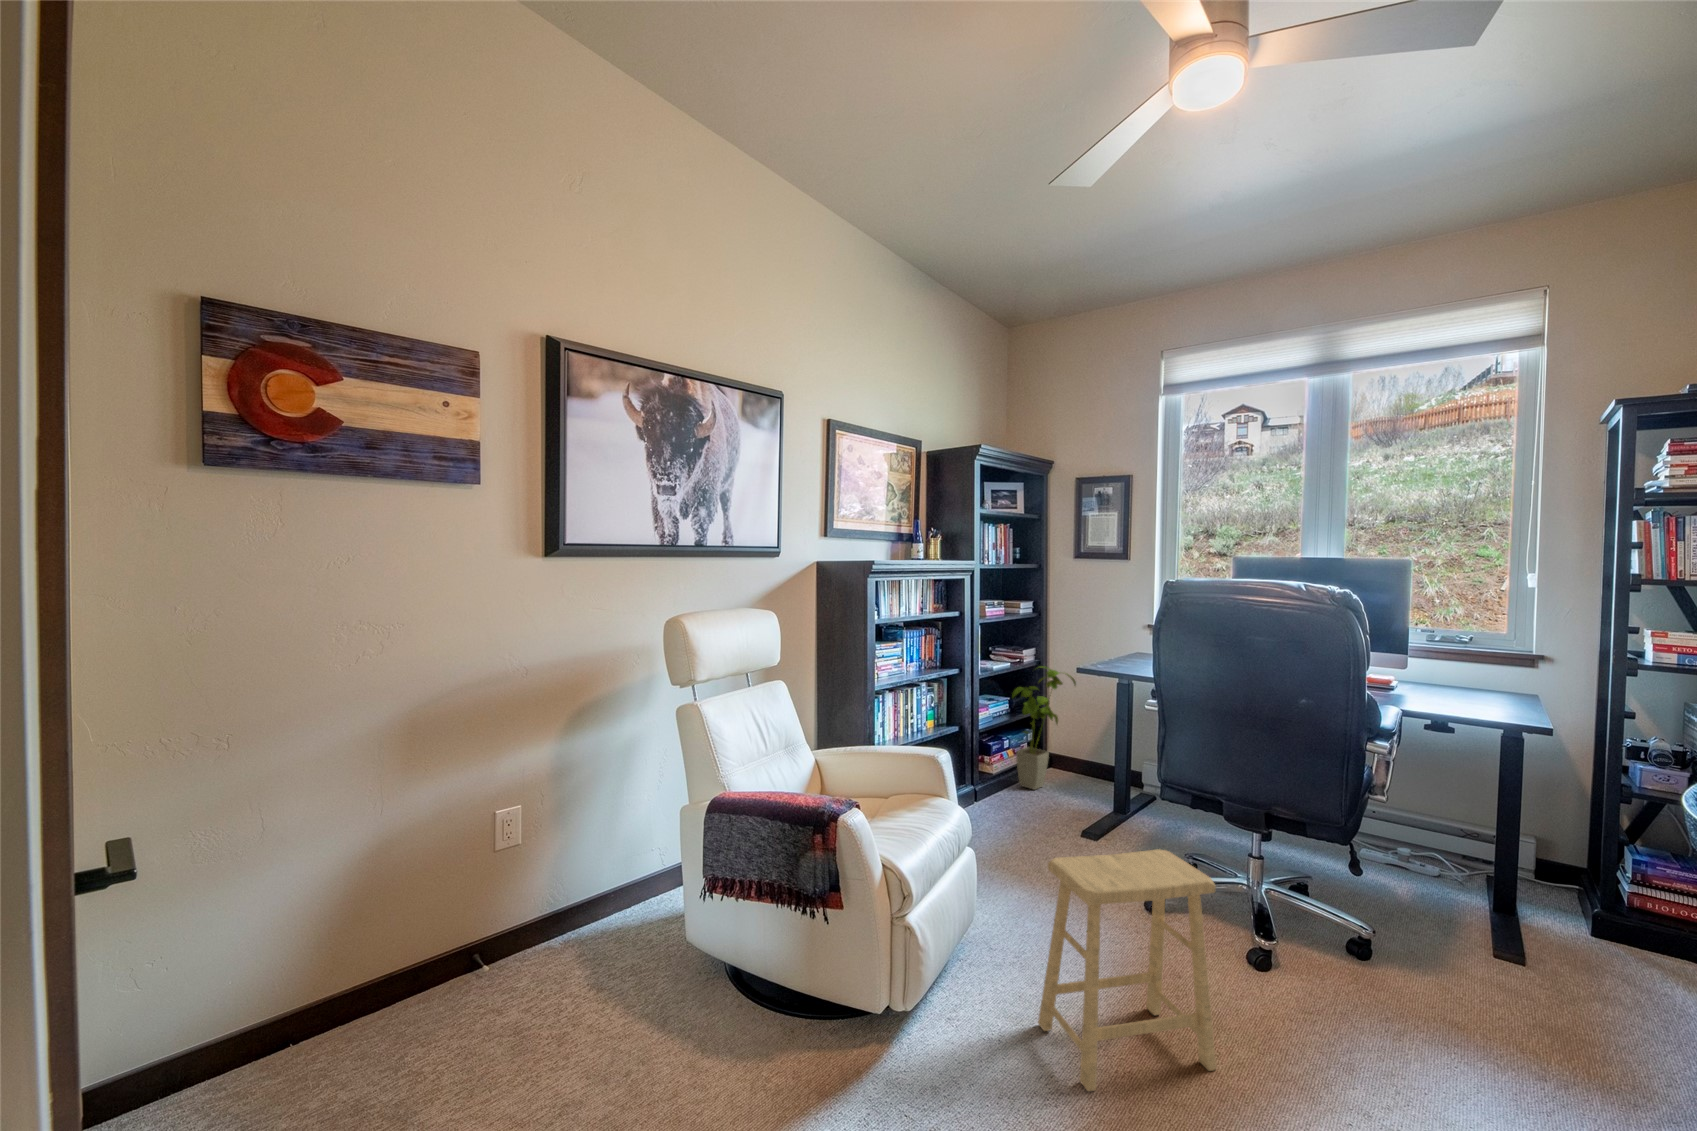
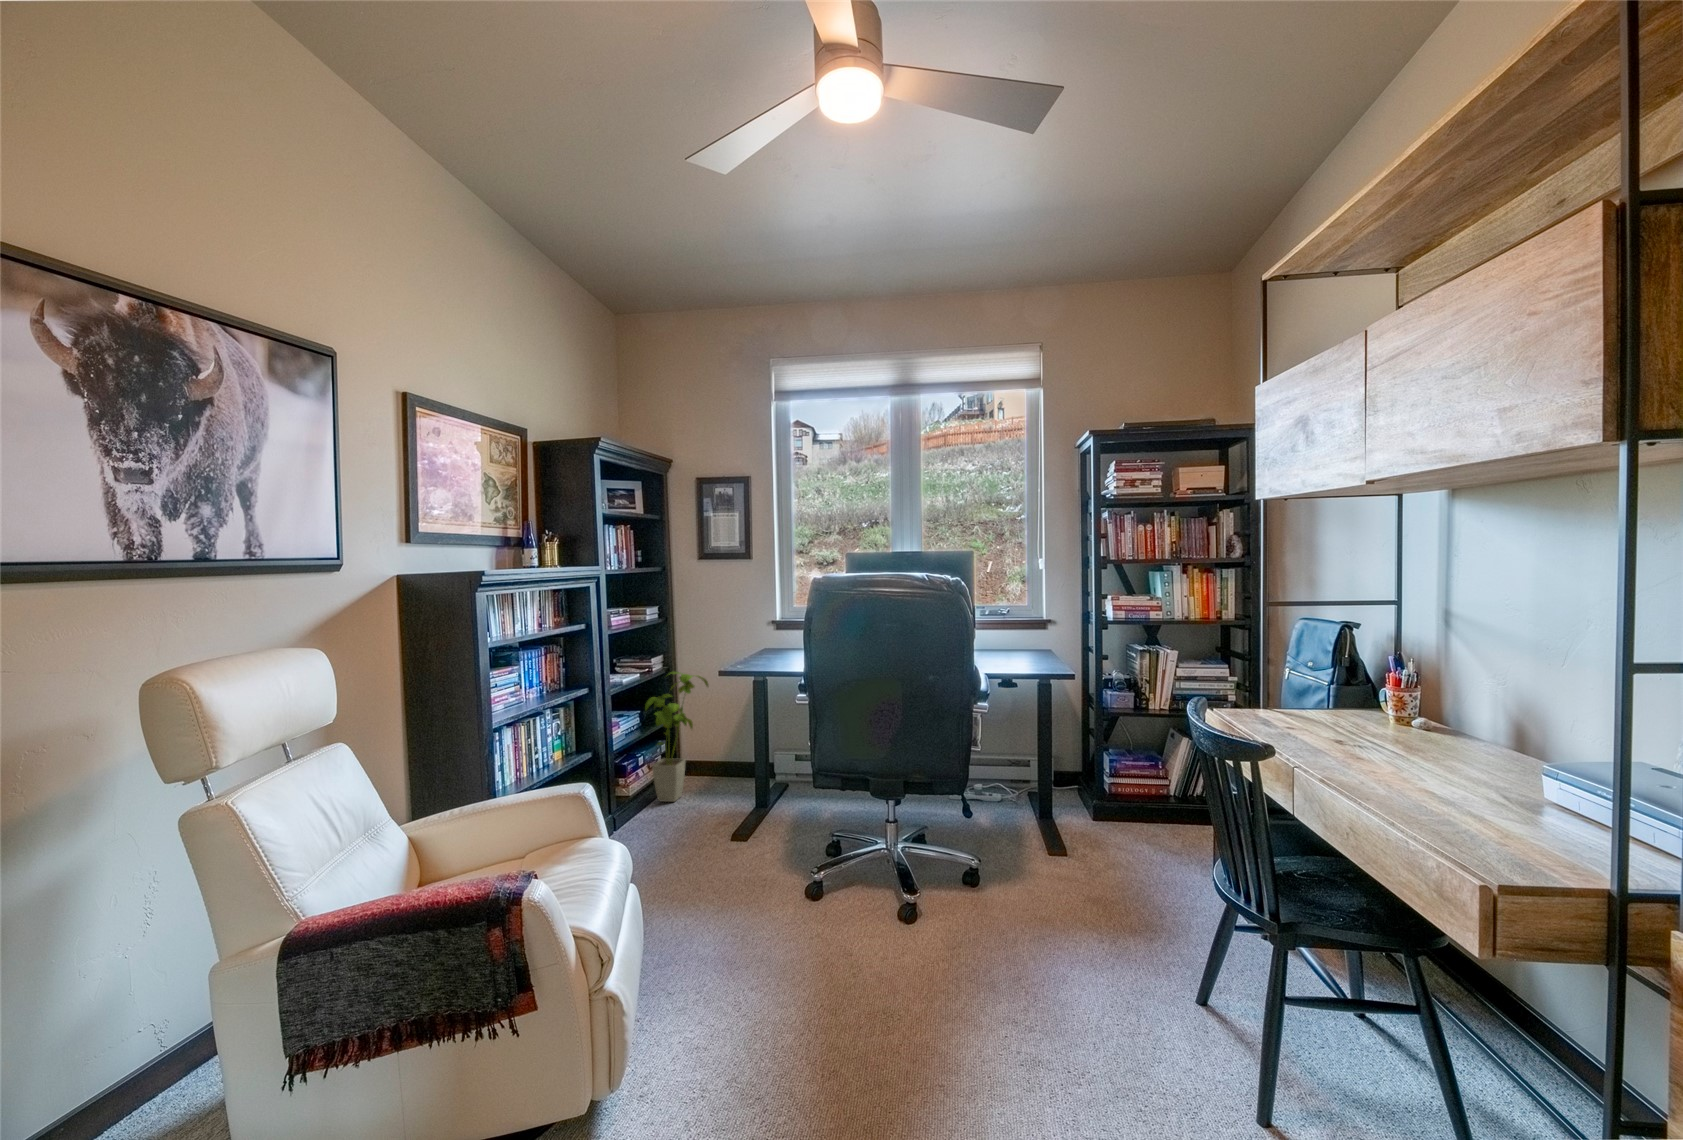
footstool: present [1038,849,1216,1091] -> none [753,826,909,1089]

